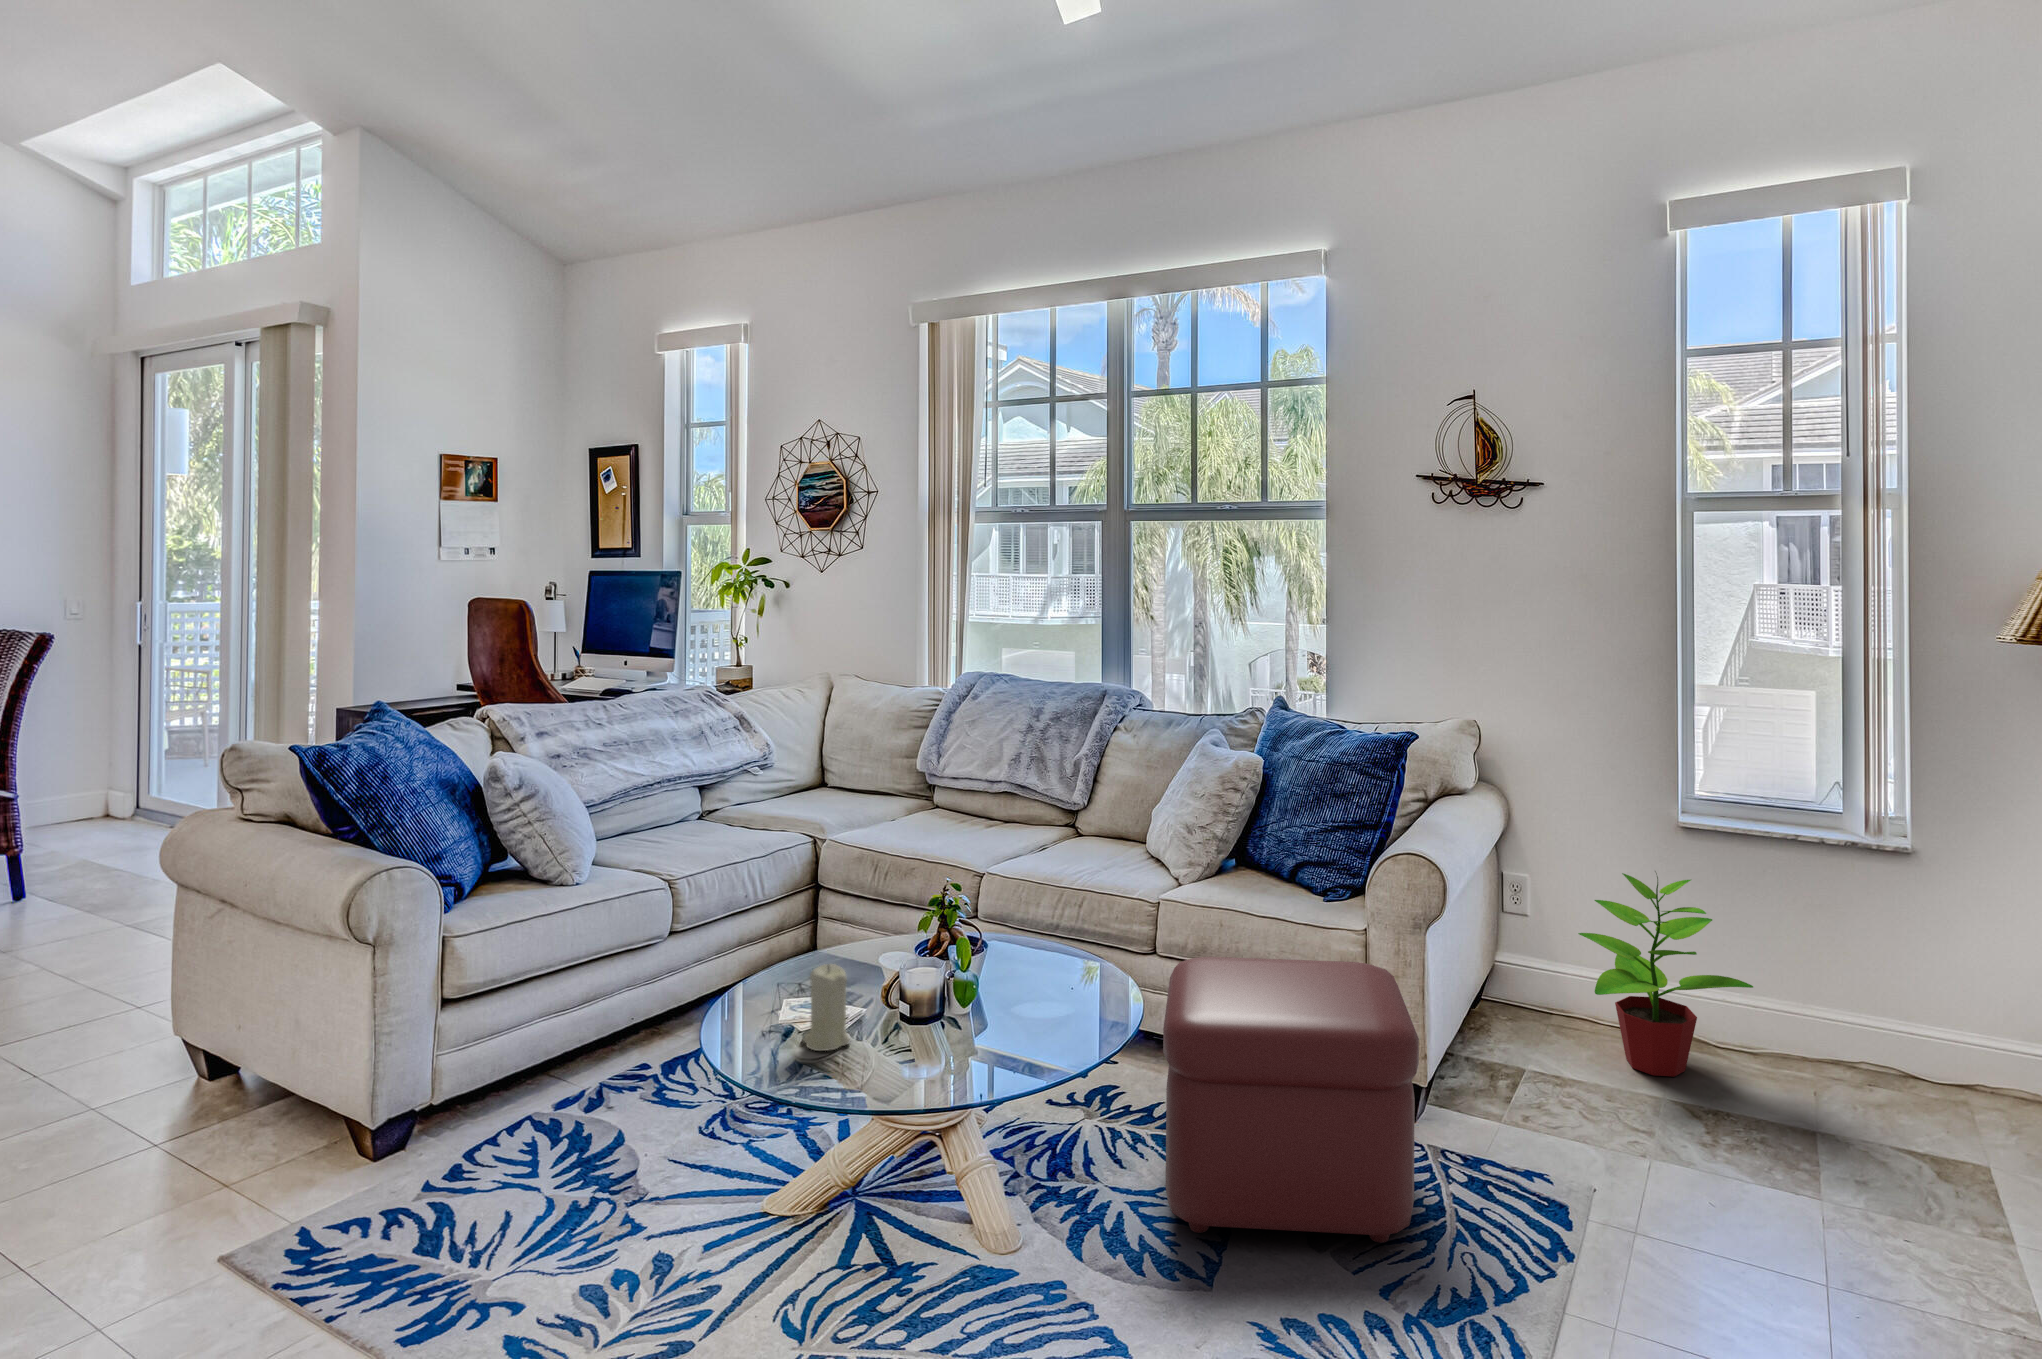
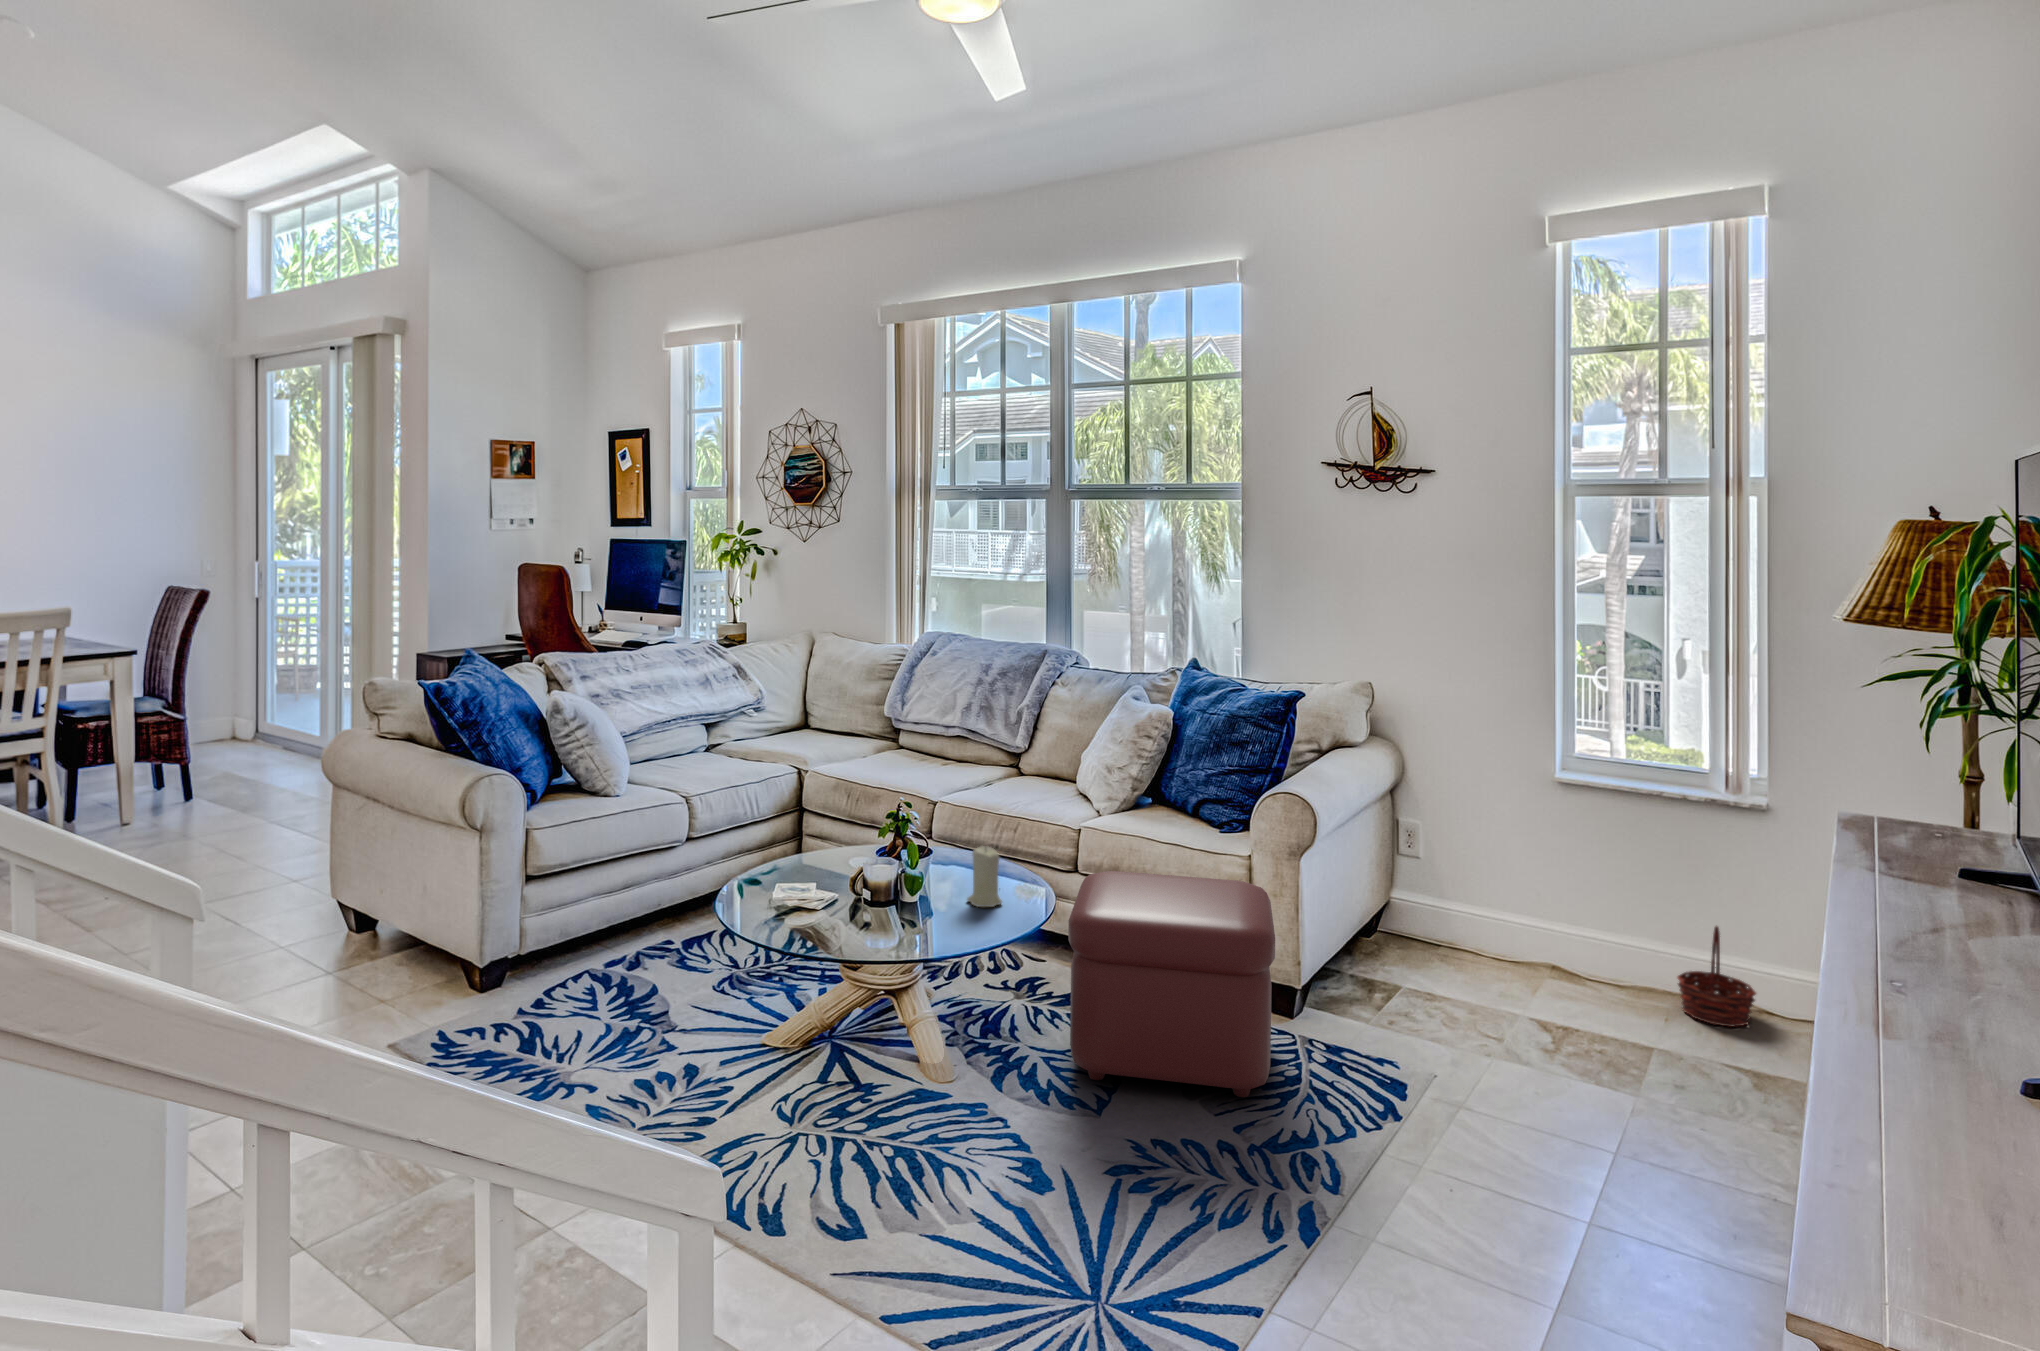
potted plant: present [1578,873,1753,1077] -> none [1455,819,1607,998]
candle: present [802,964,850,1051] -> present [967,846,1002,907]
basket: none [1824,983,1913,1099] -> present [1677,926,1756,1027]

